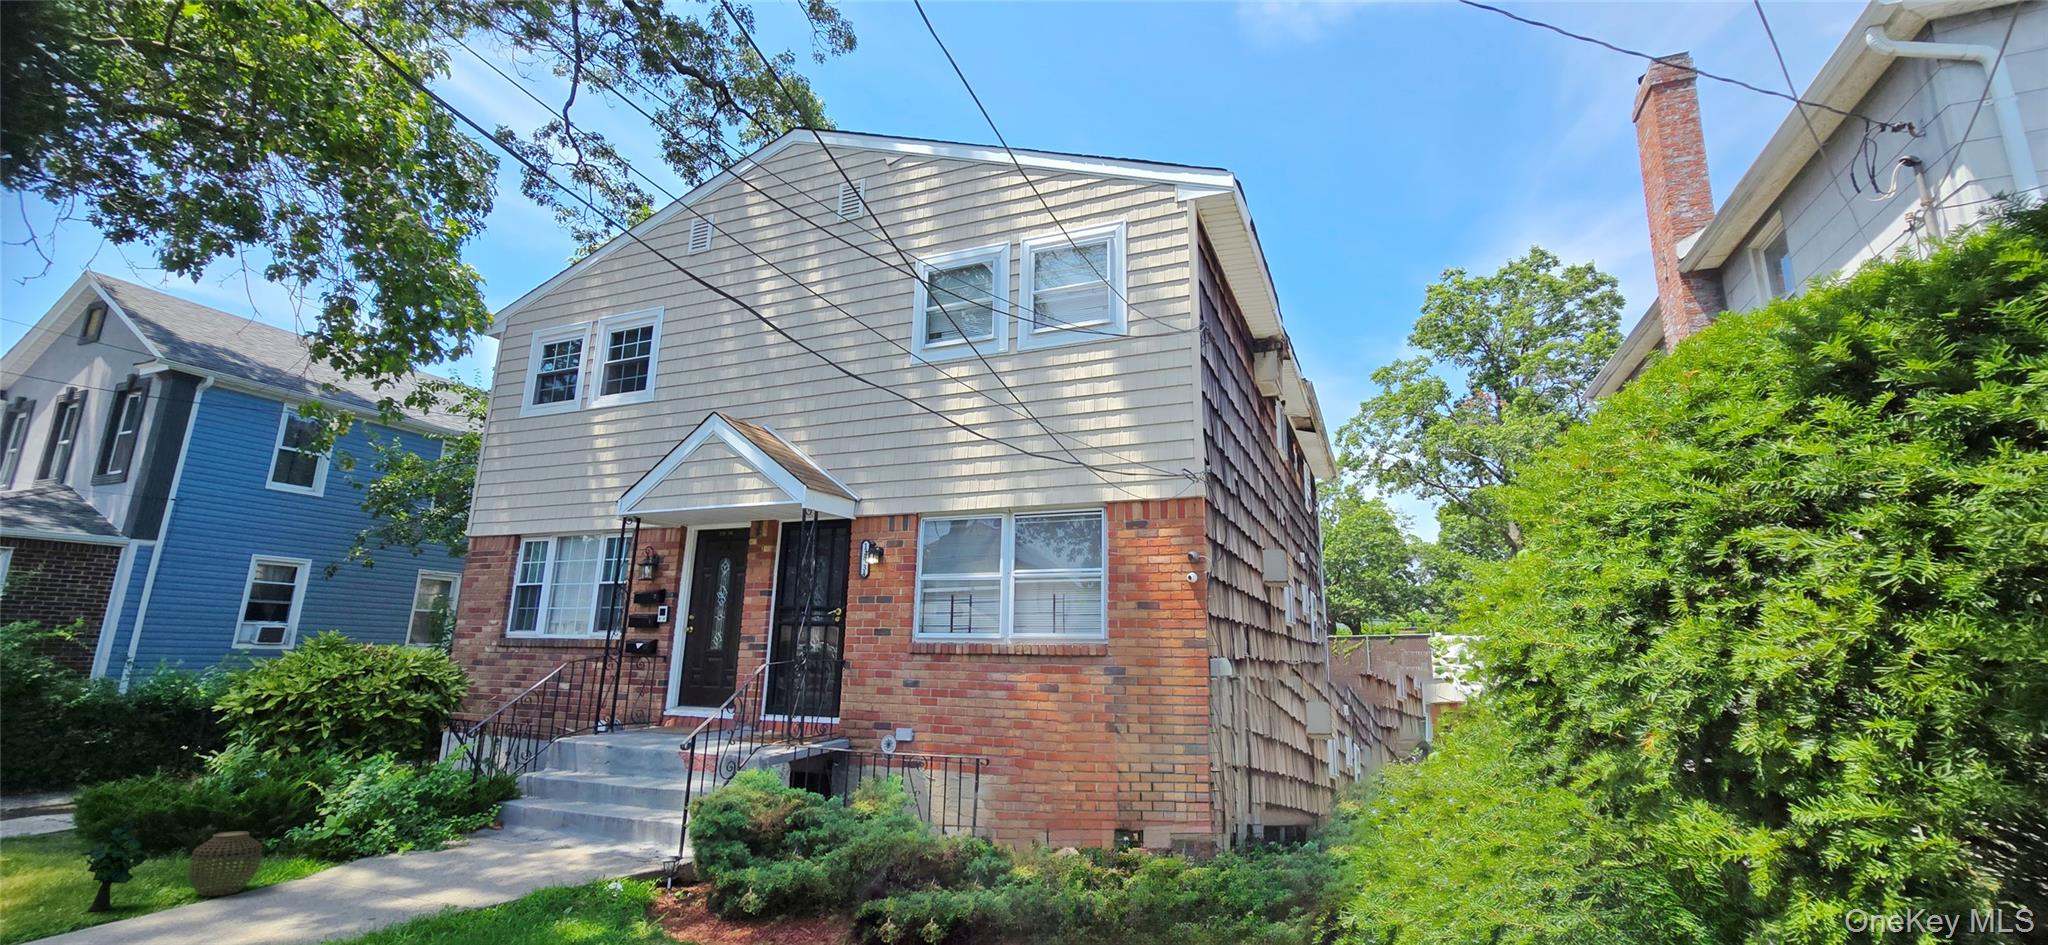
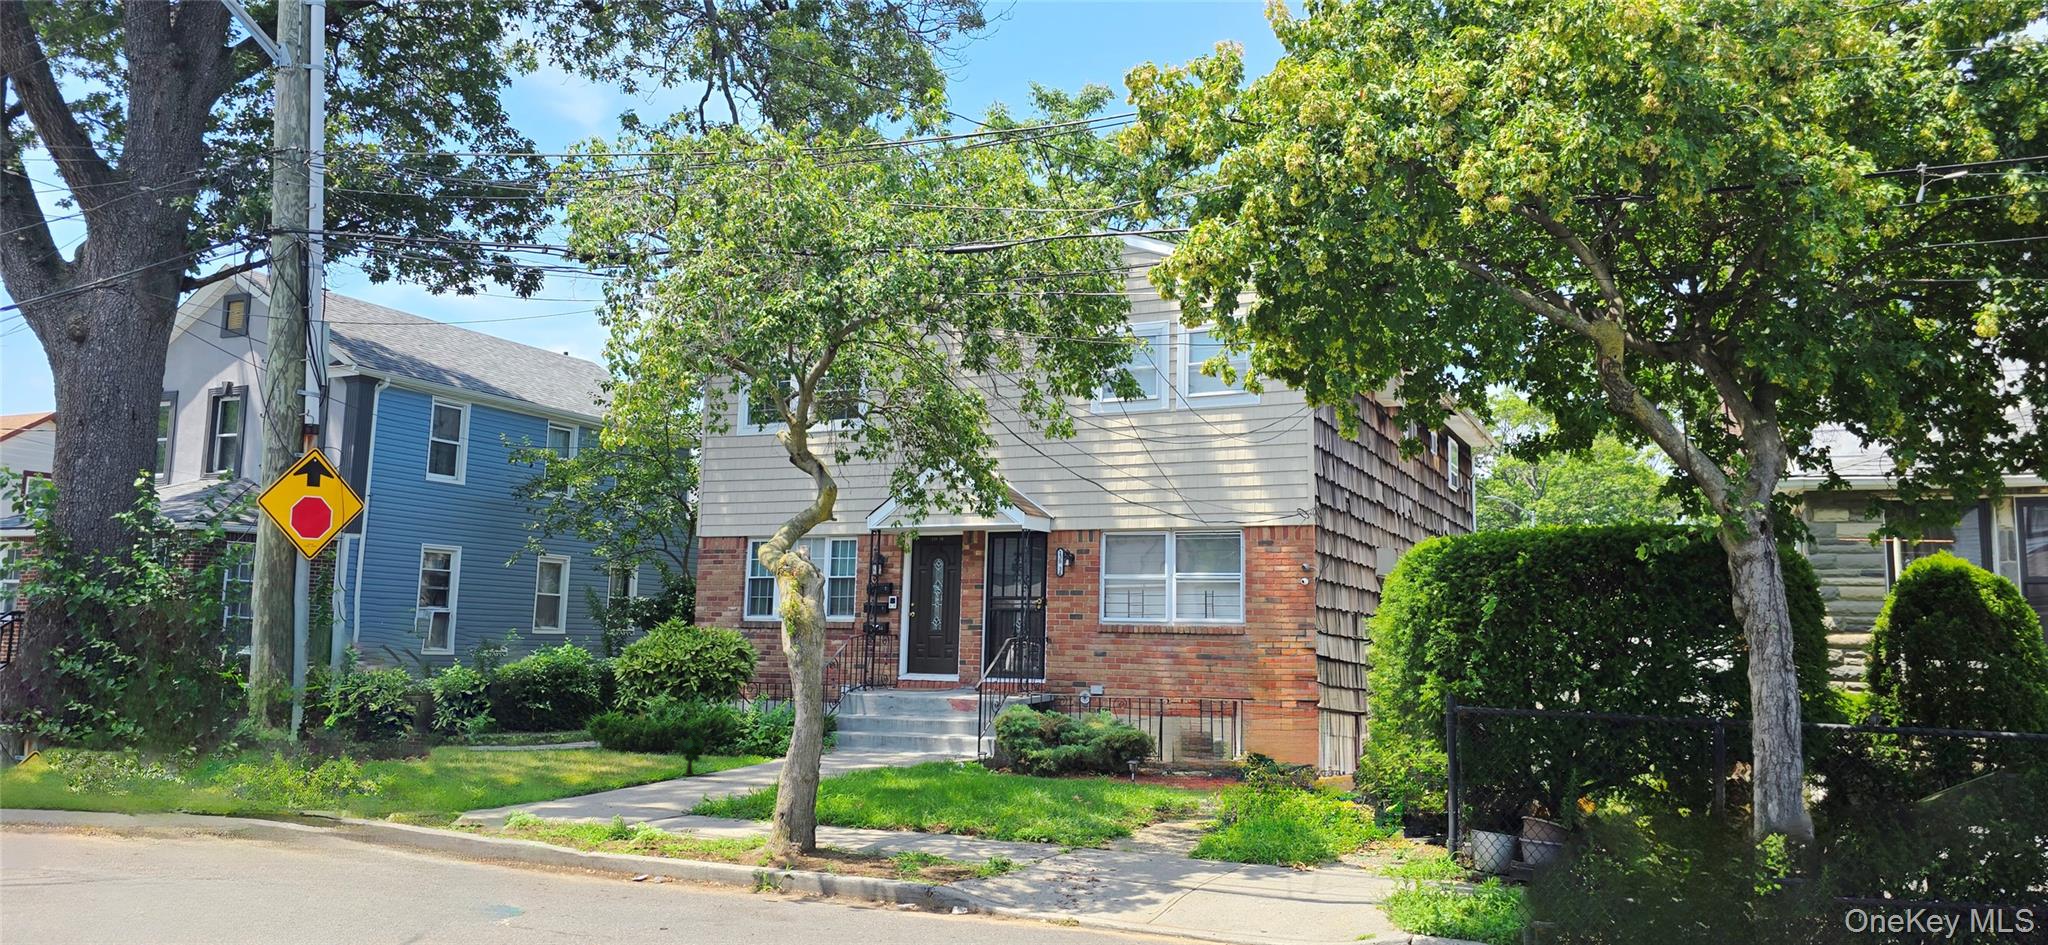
woven basket: present [189,831,262,896] -> none [718,738,750,772]

